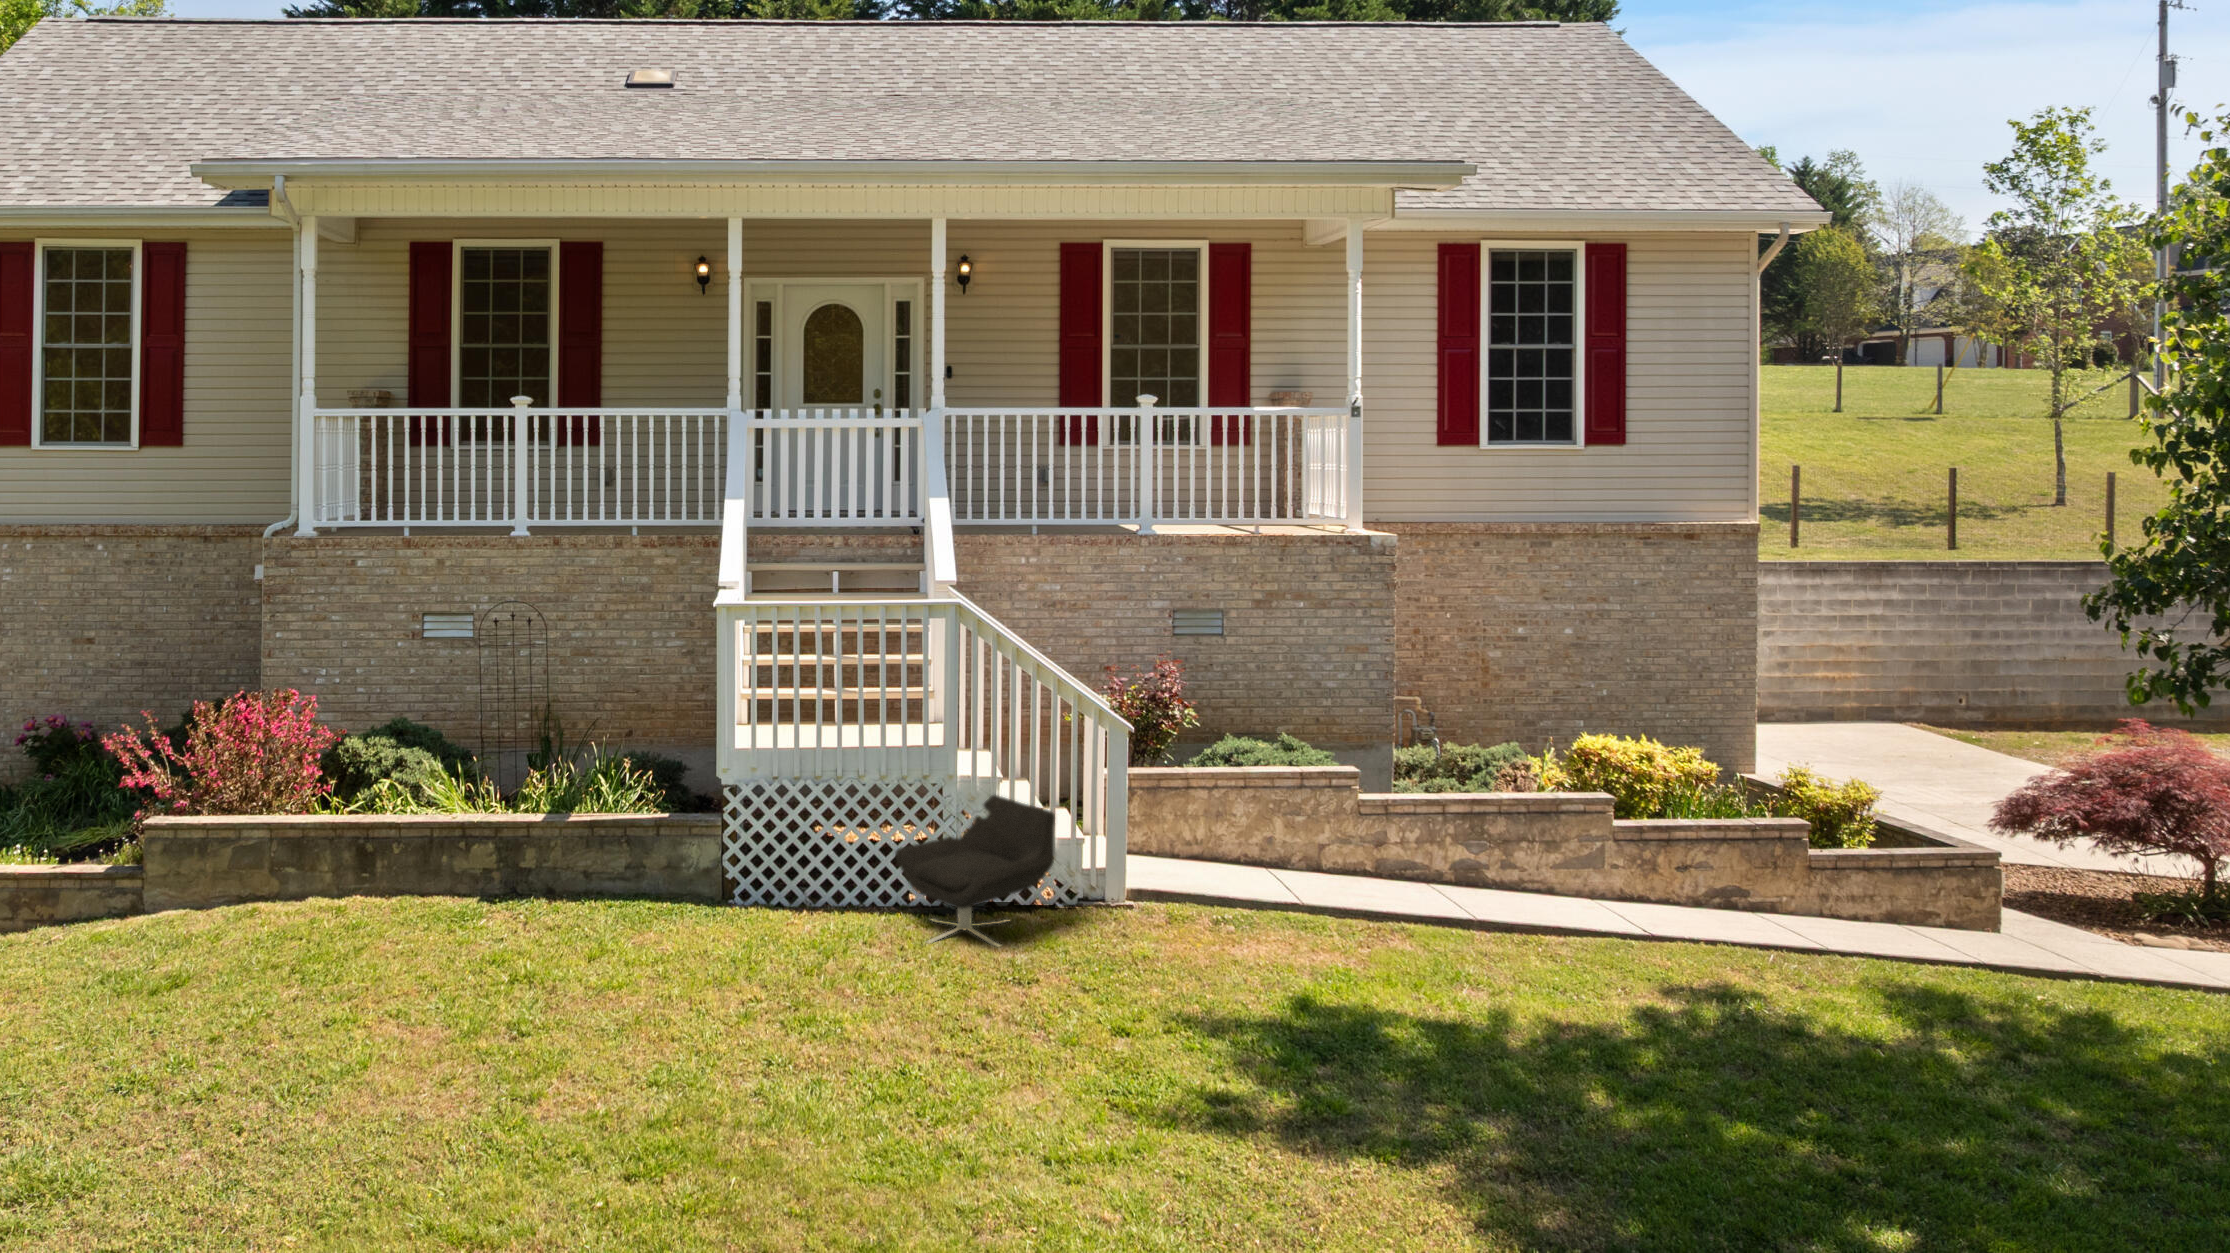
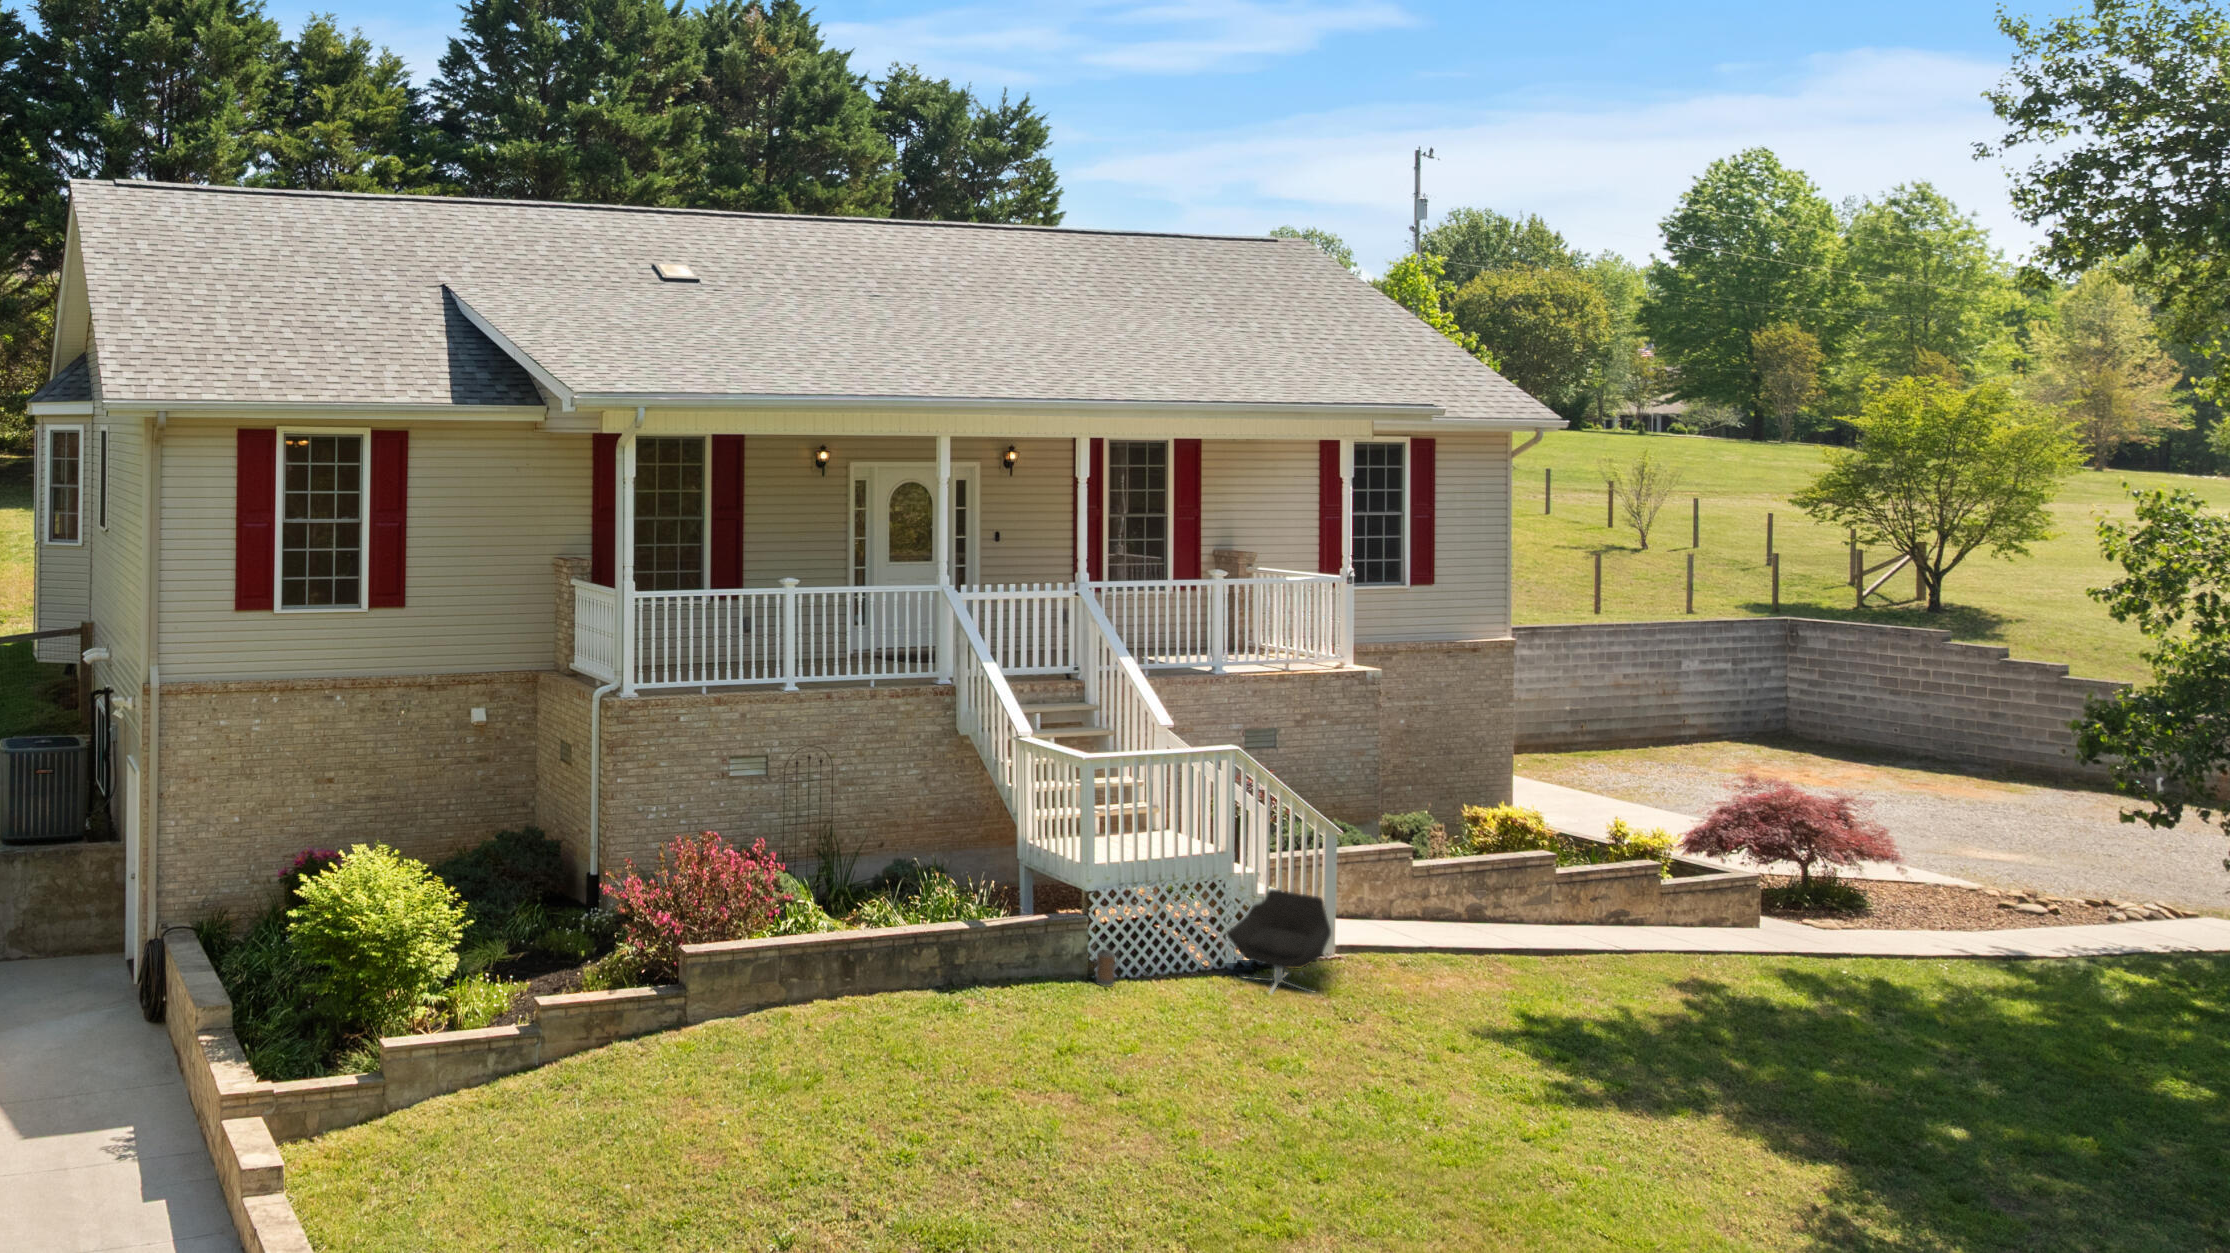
watering can: none [693,847,750,914] -> present [1095,942,1118,987]

